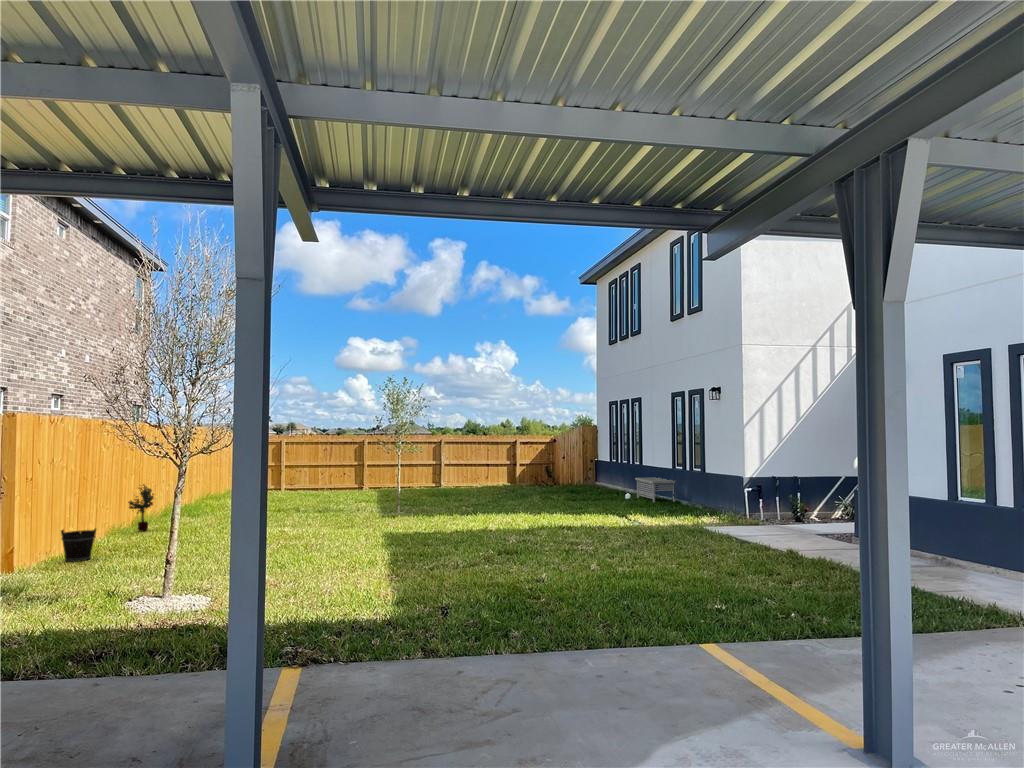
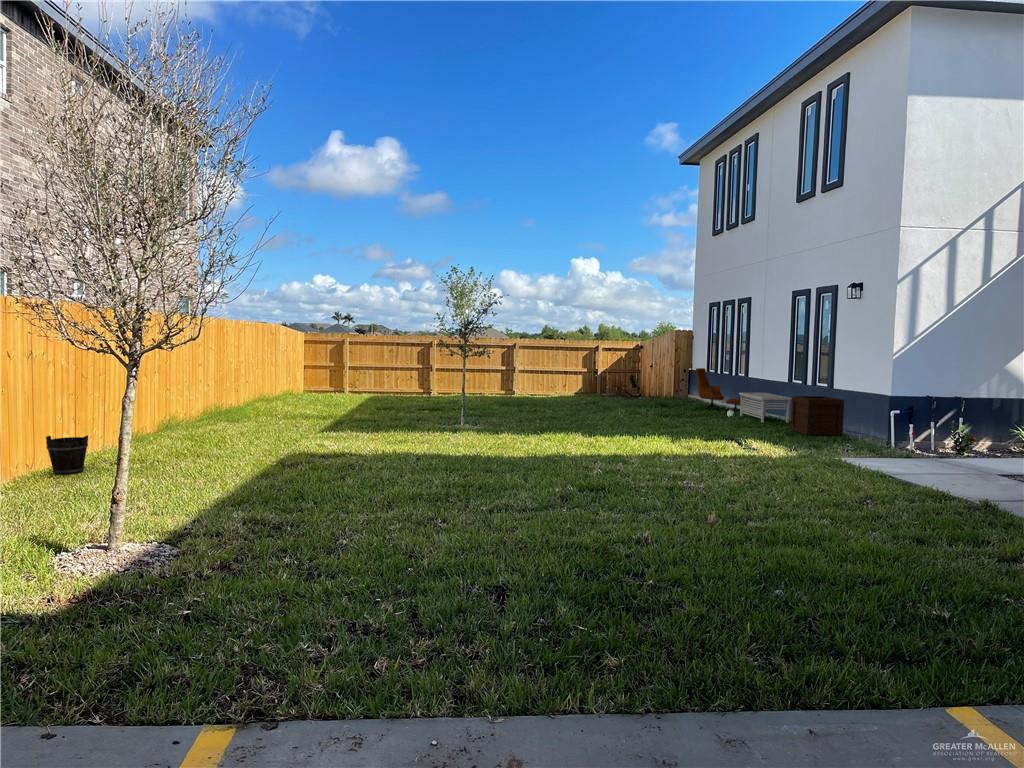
lounge chair: none [600,458,642,495] -> present [696,368,741,411]
wooden crate: none [673,478,714,511] -> present [790,396,844,436]
potted tree: present [128,484,154,531] -> none [150,383,182,437]

